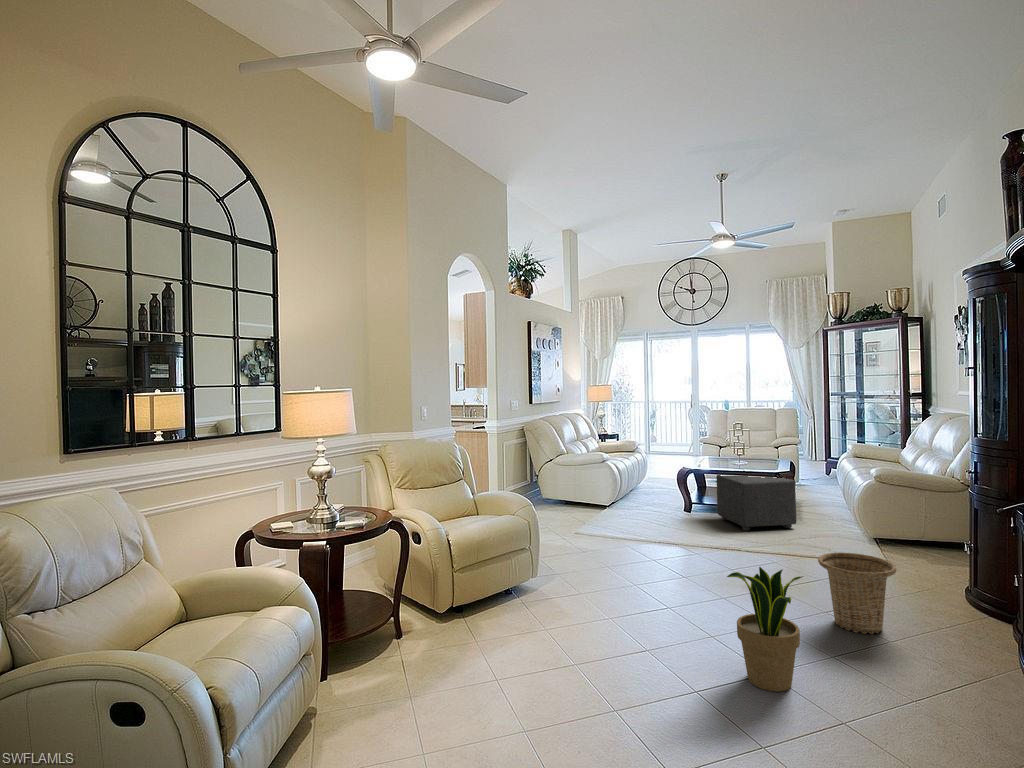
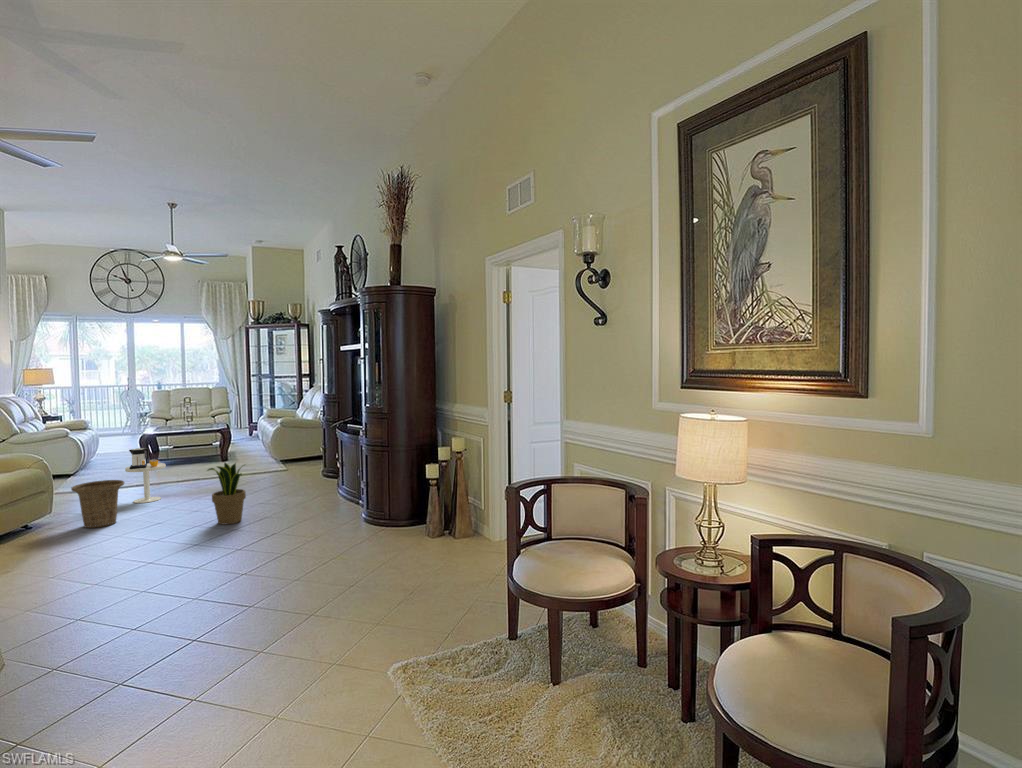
ottoman: present [716,475,796,531] -> none [171,432,232,472]
side table: none [643,498,693,578] -> present [125,448,166,503]
basket: present [818,553,896,634] -> present [71,480,124,528]

